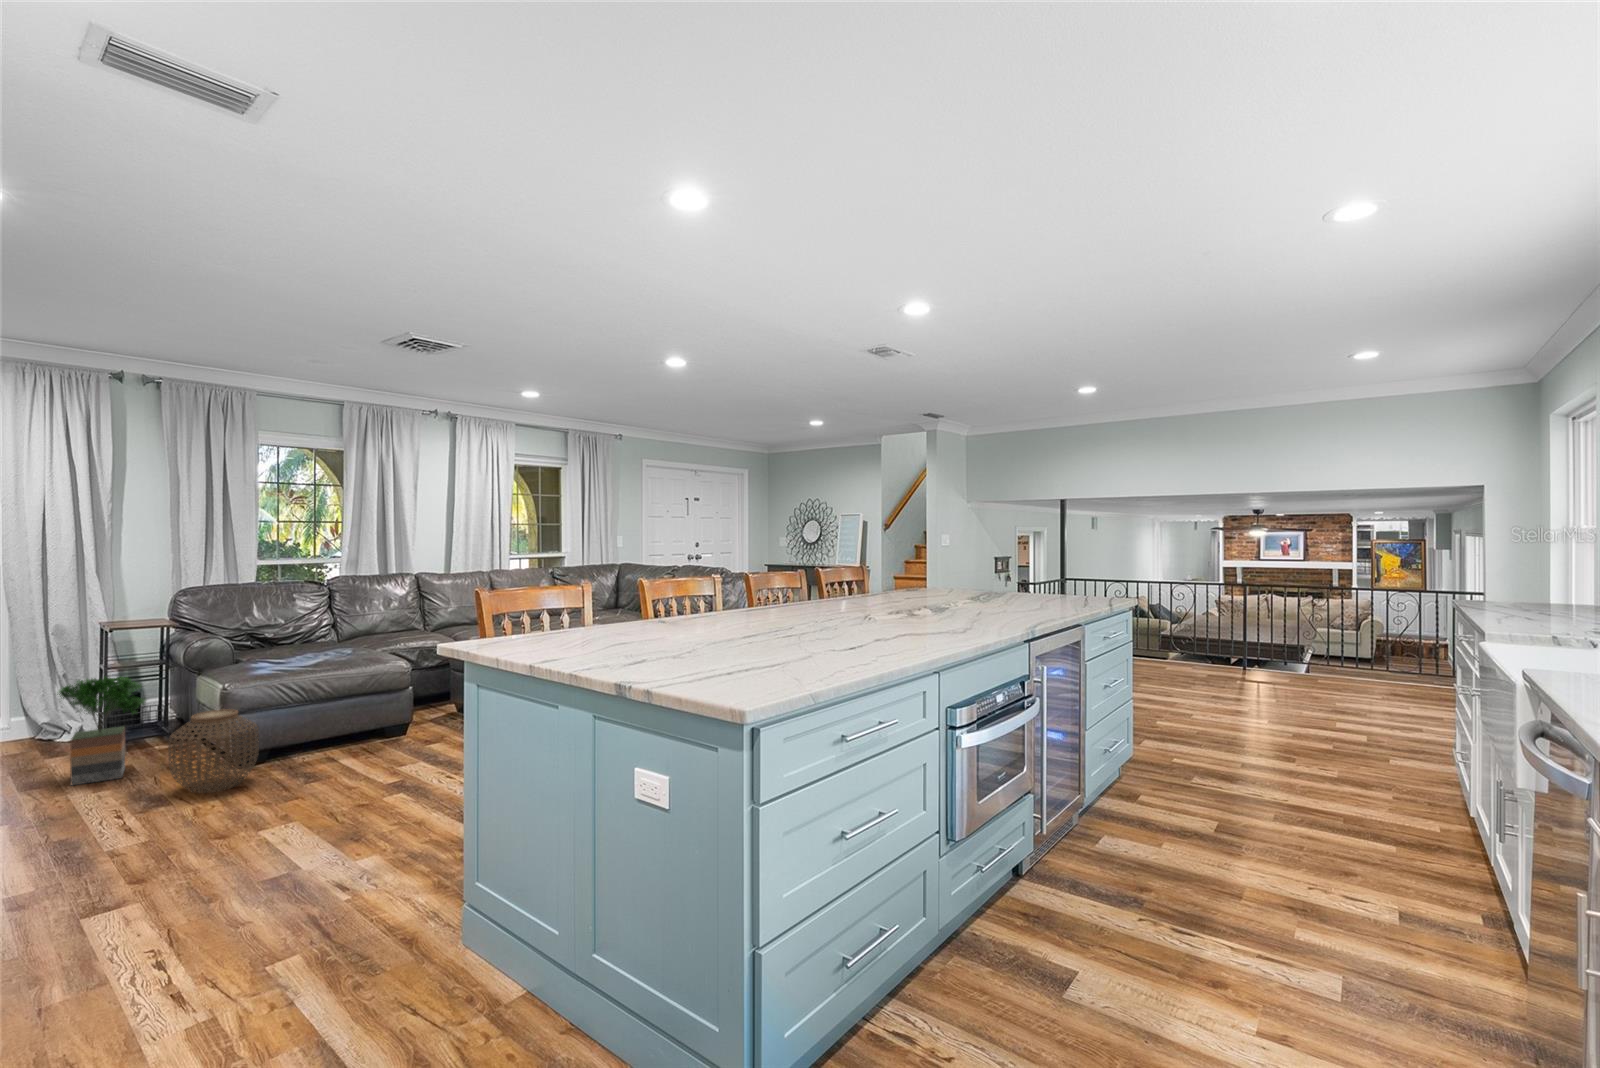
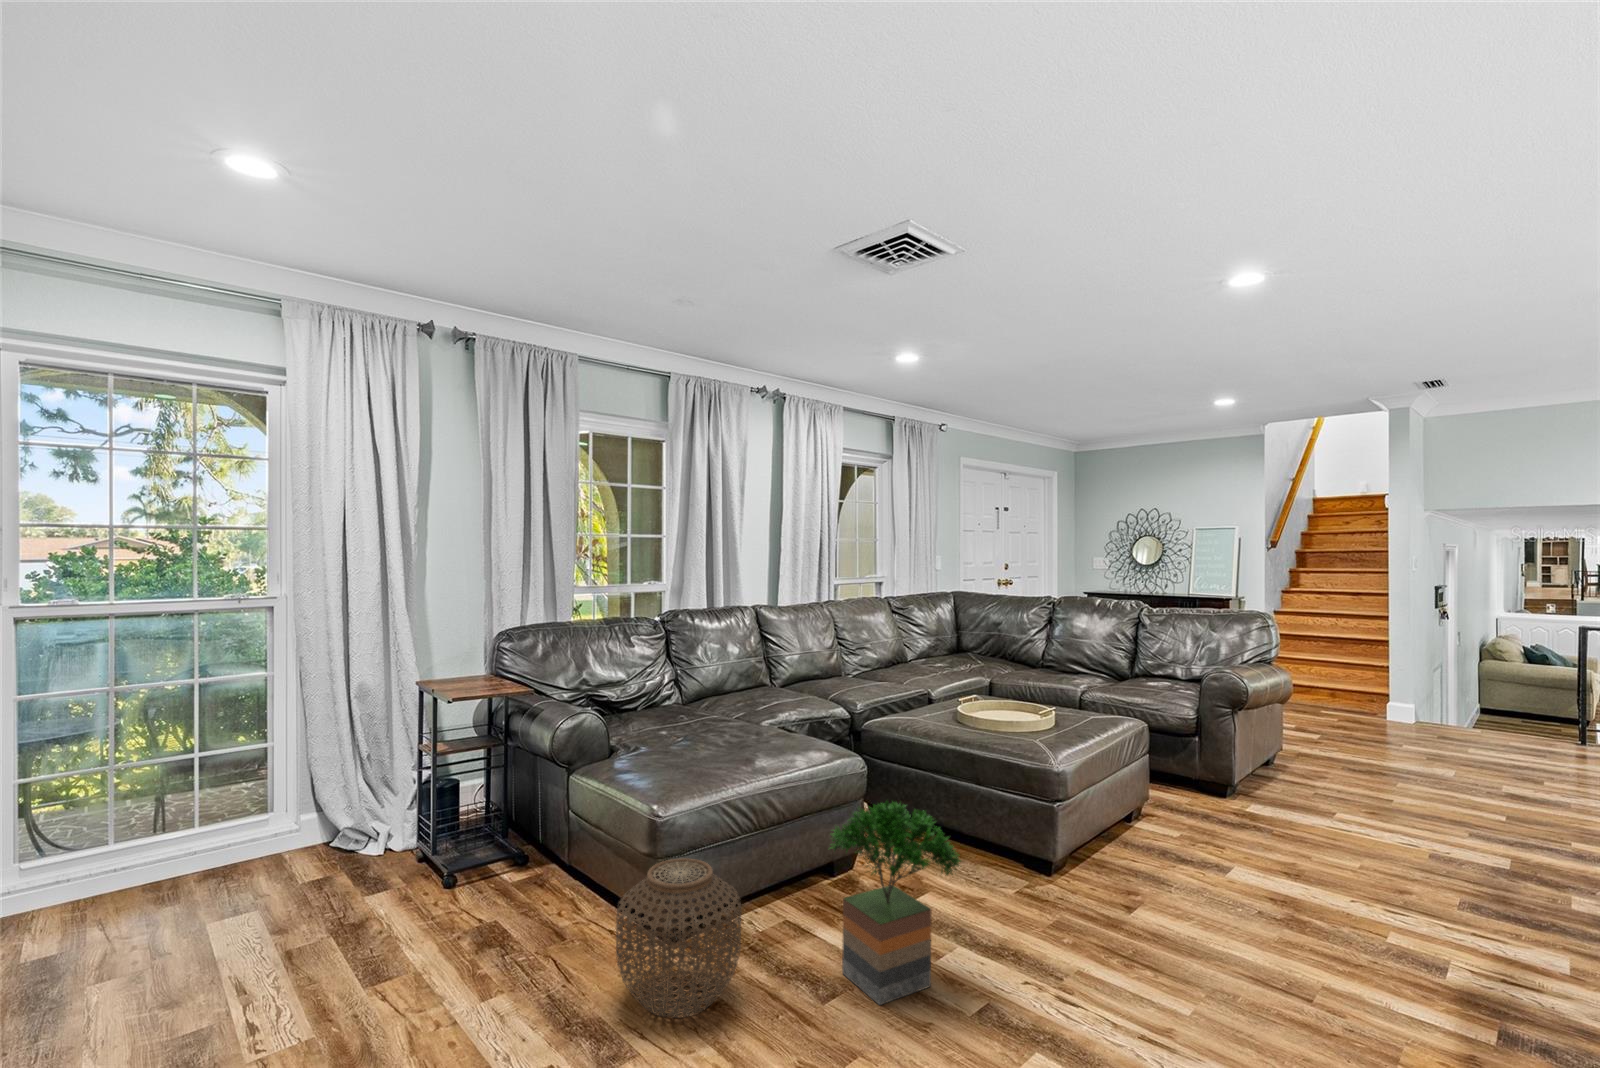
potted tree: present [57,676,144,785] -> present [830,801,960,1005]

